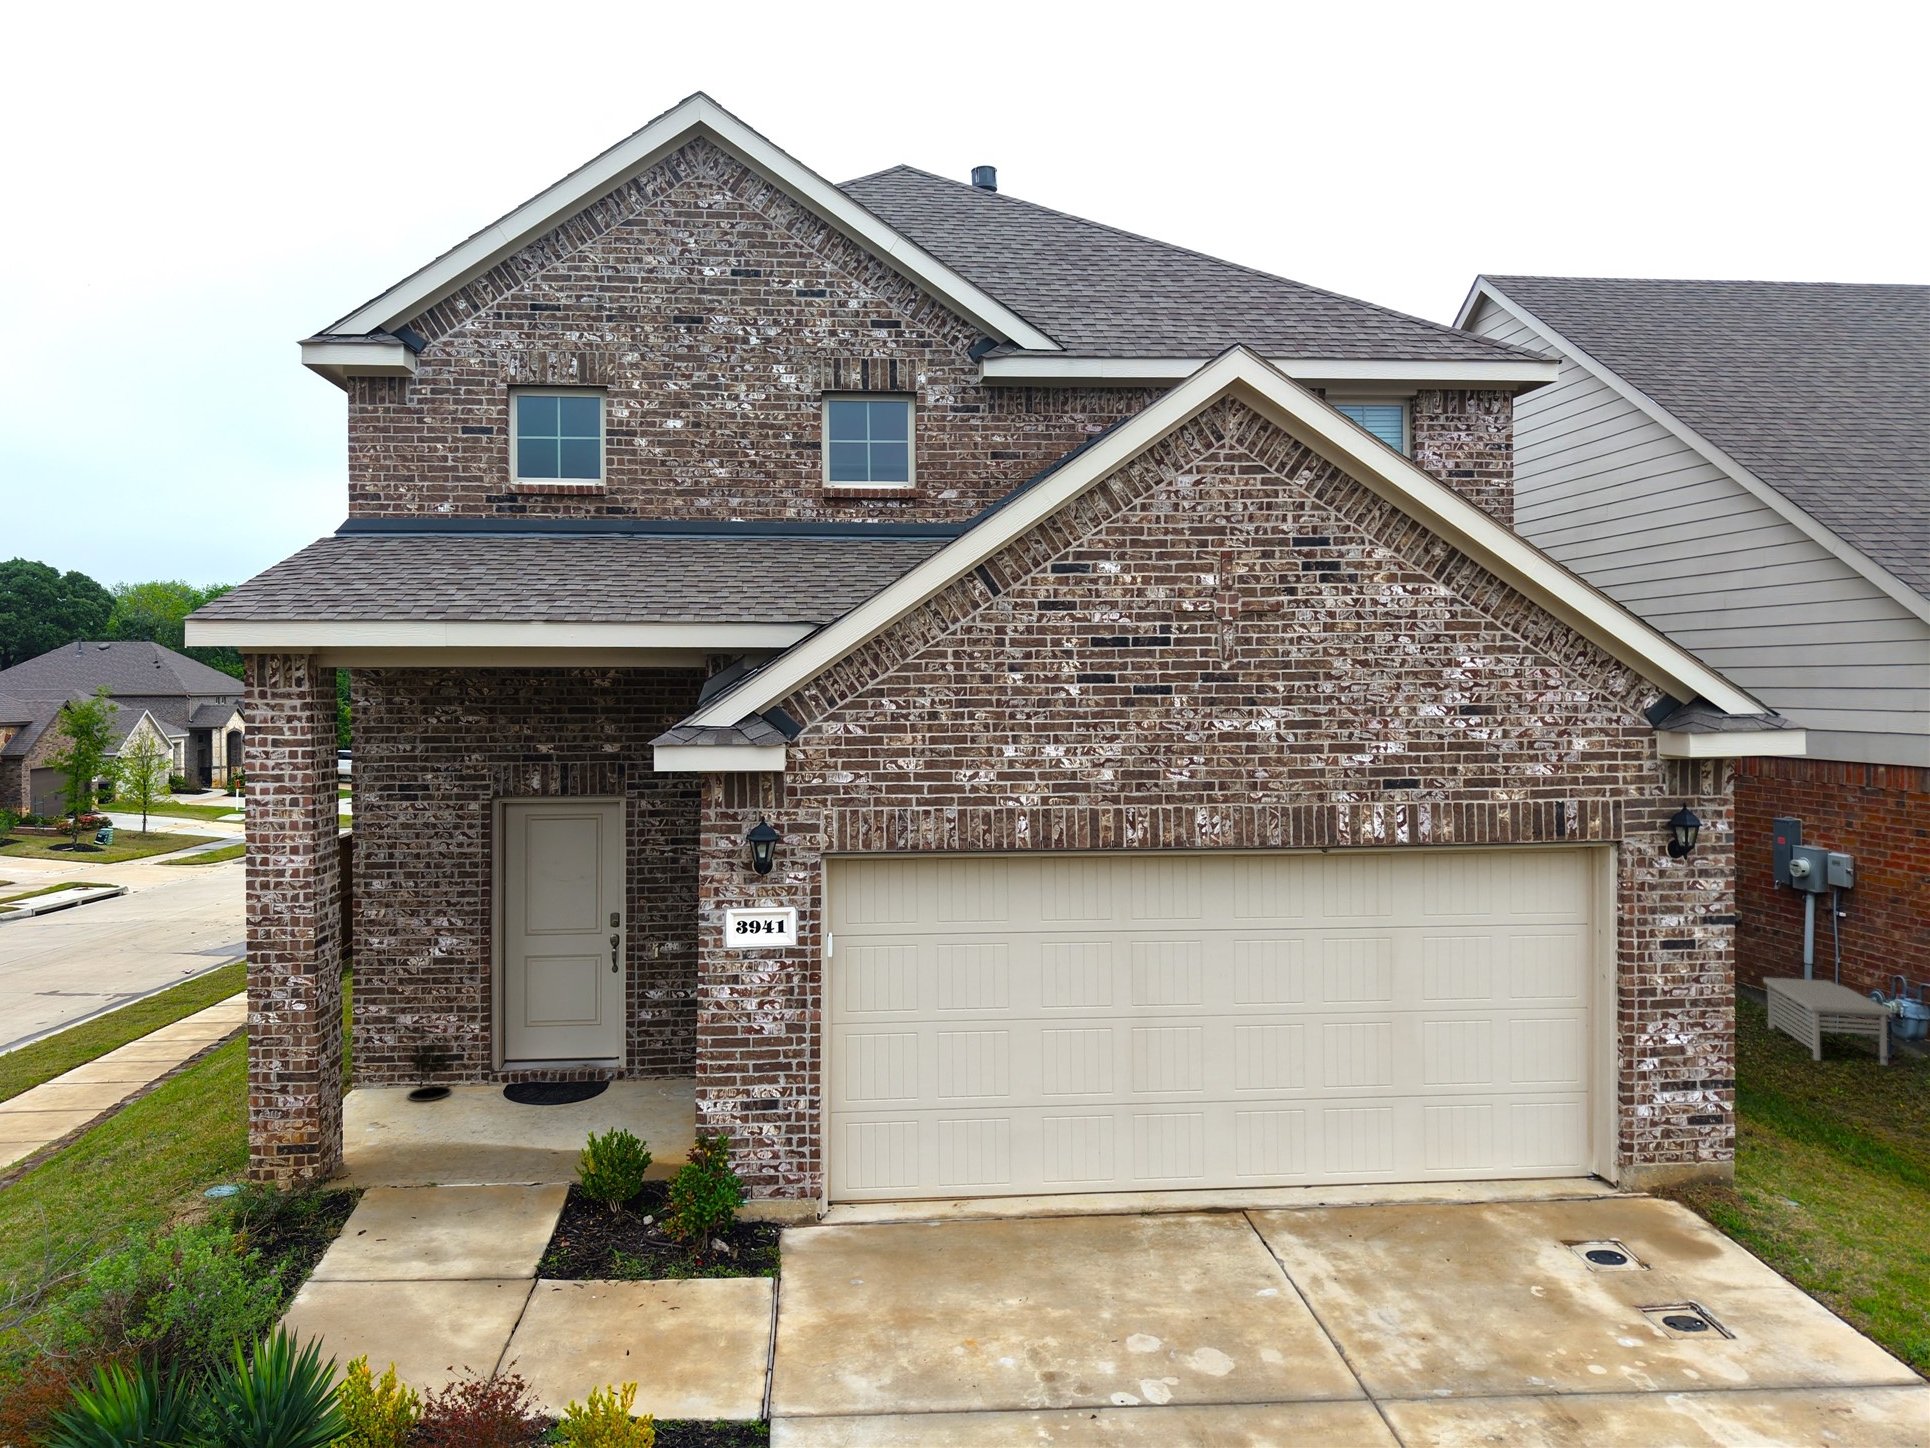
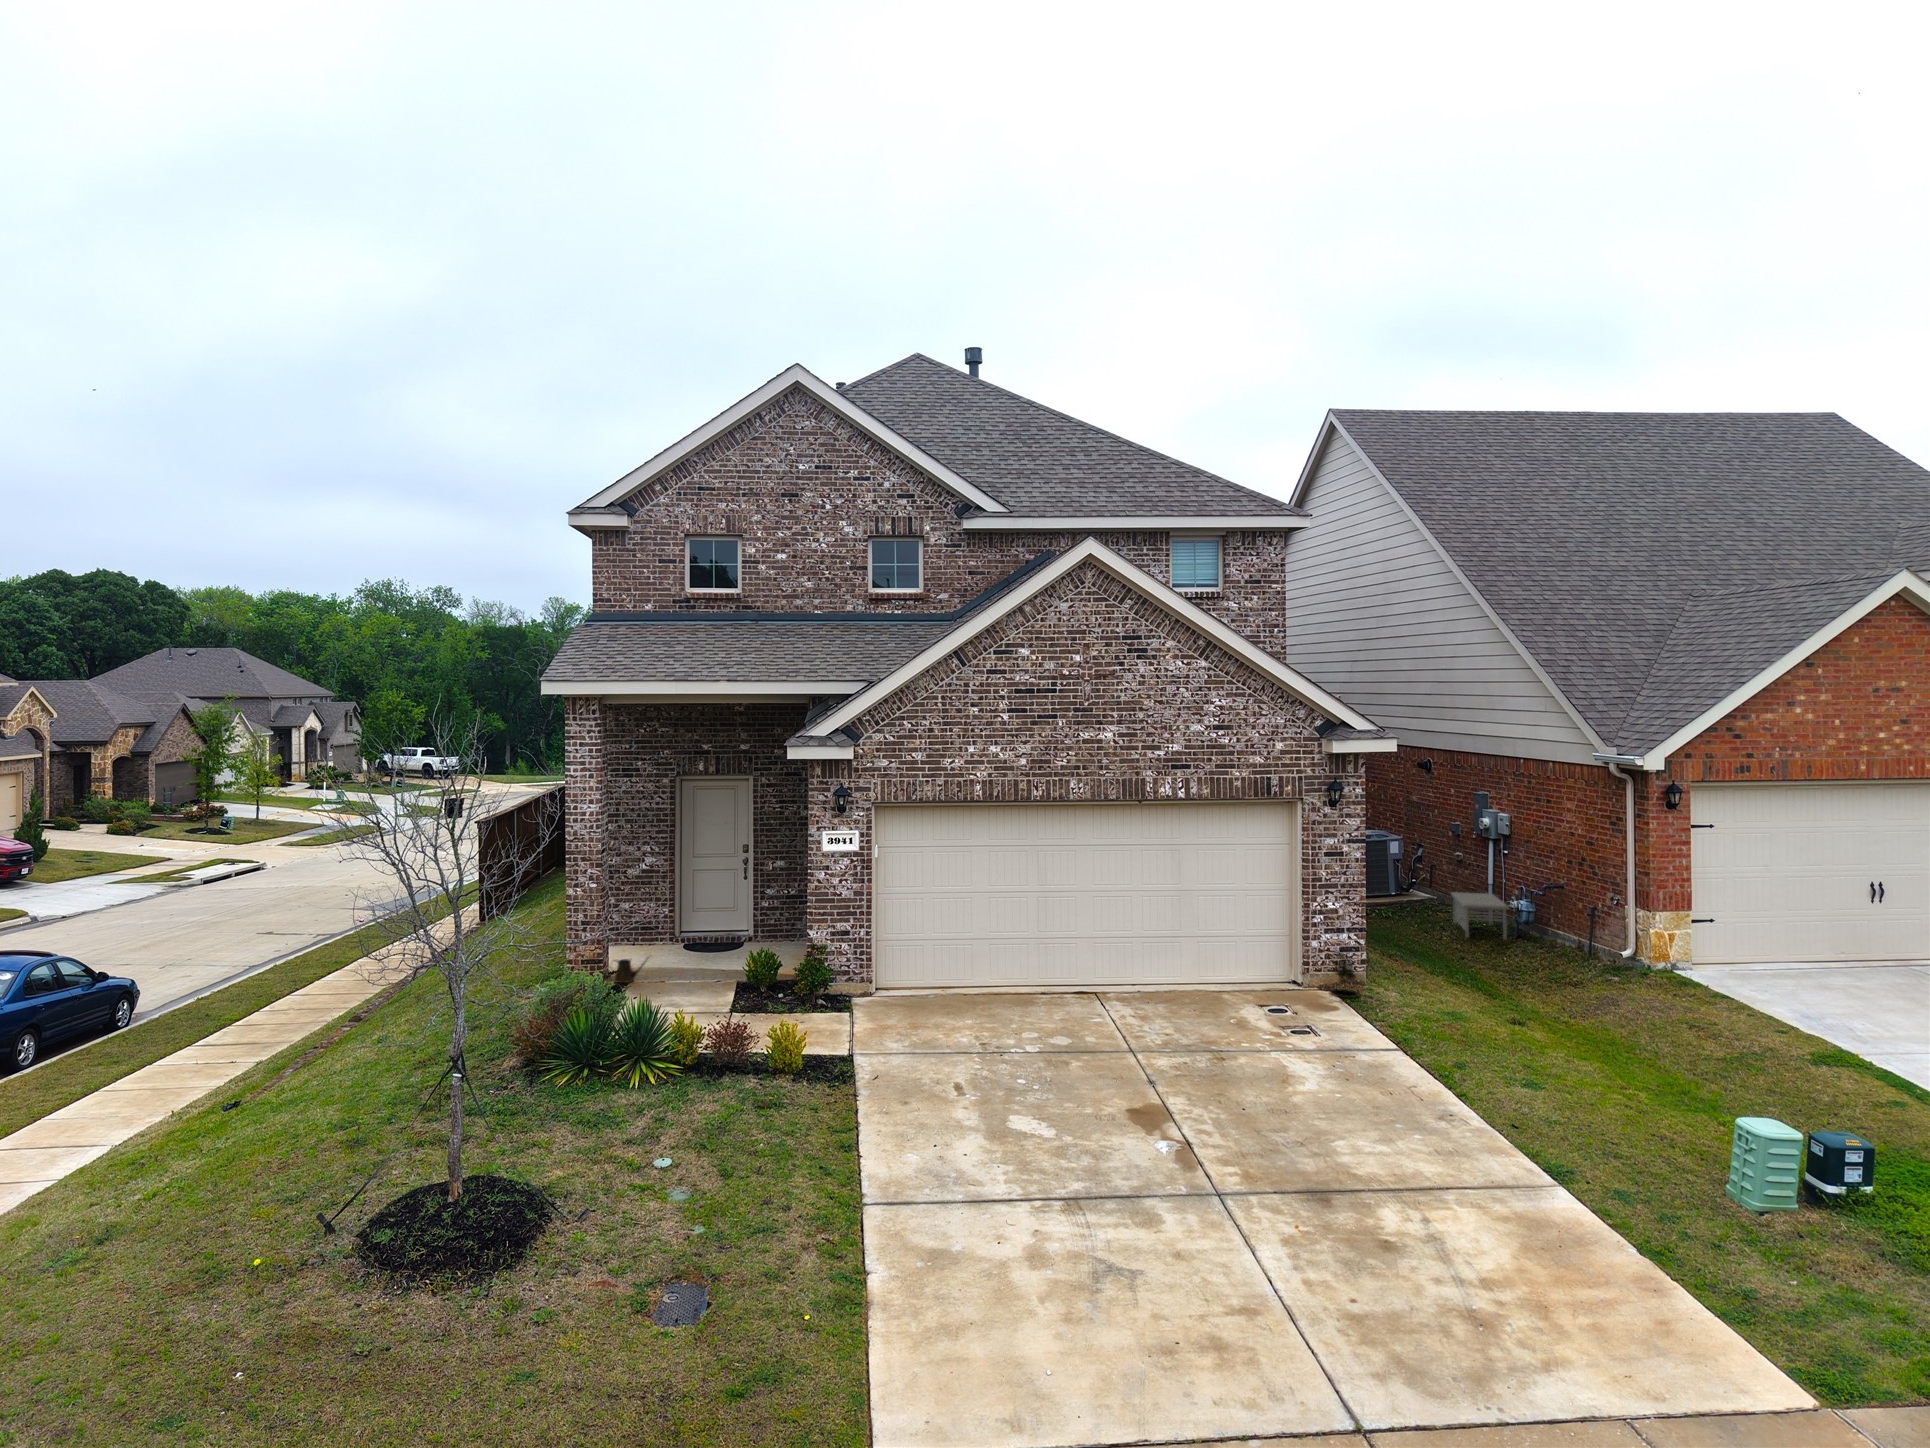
potted tree: present [408,1023,452,1101] -> present [1329,950,1359,998]
watering can: none [334,1132,416,1188] -> present [615,959,647,983]

